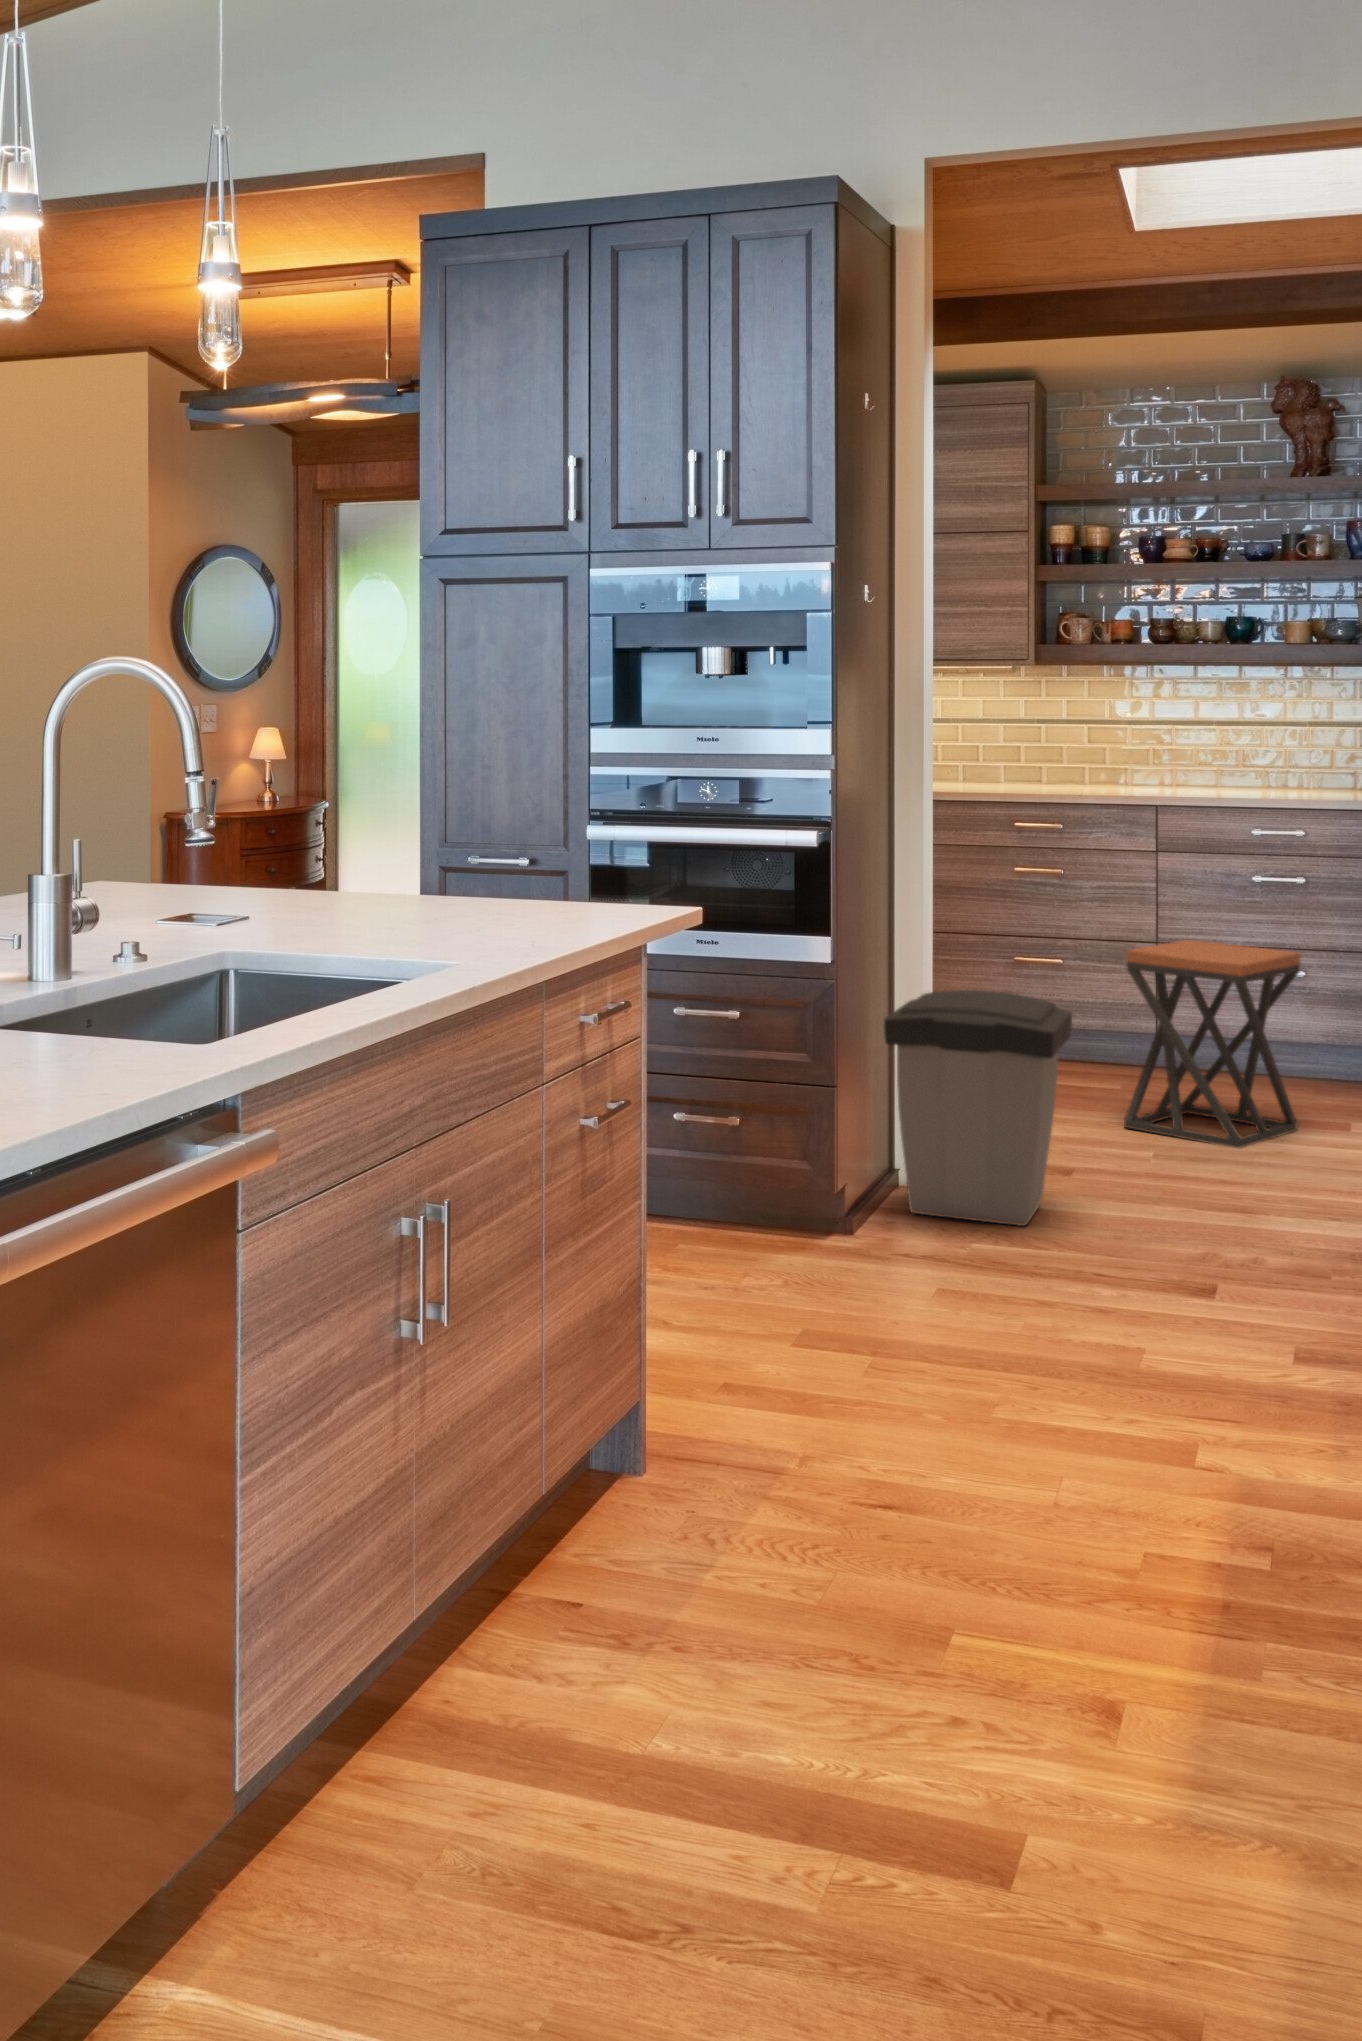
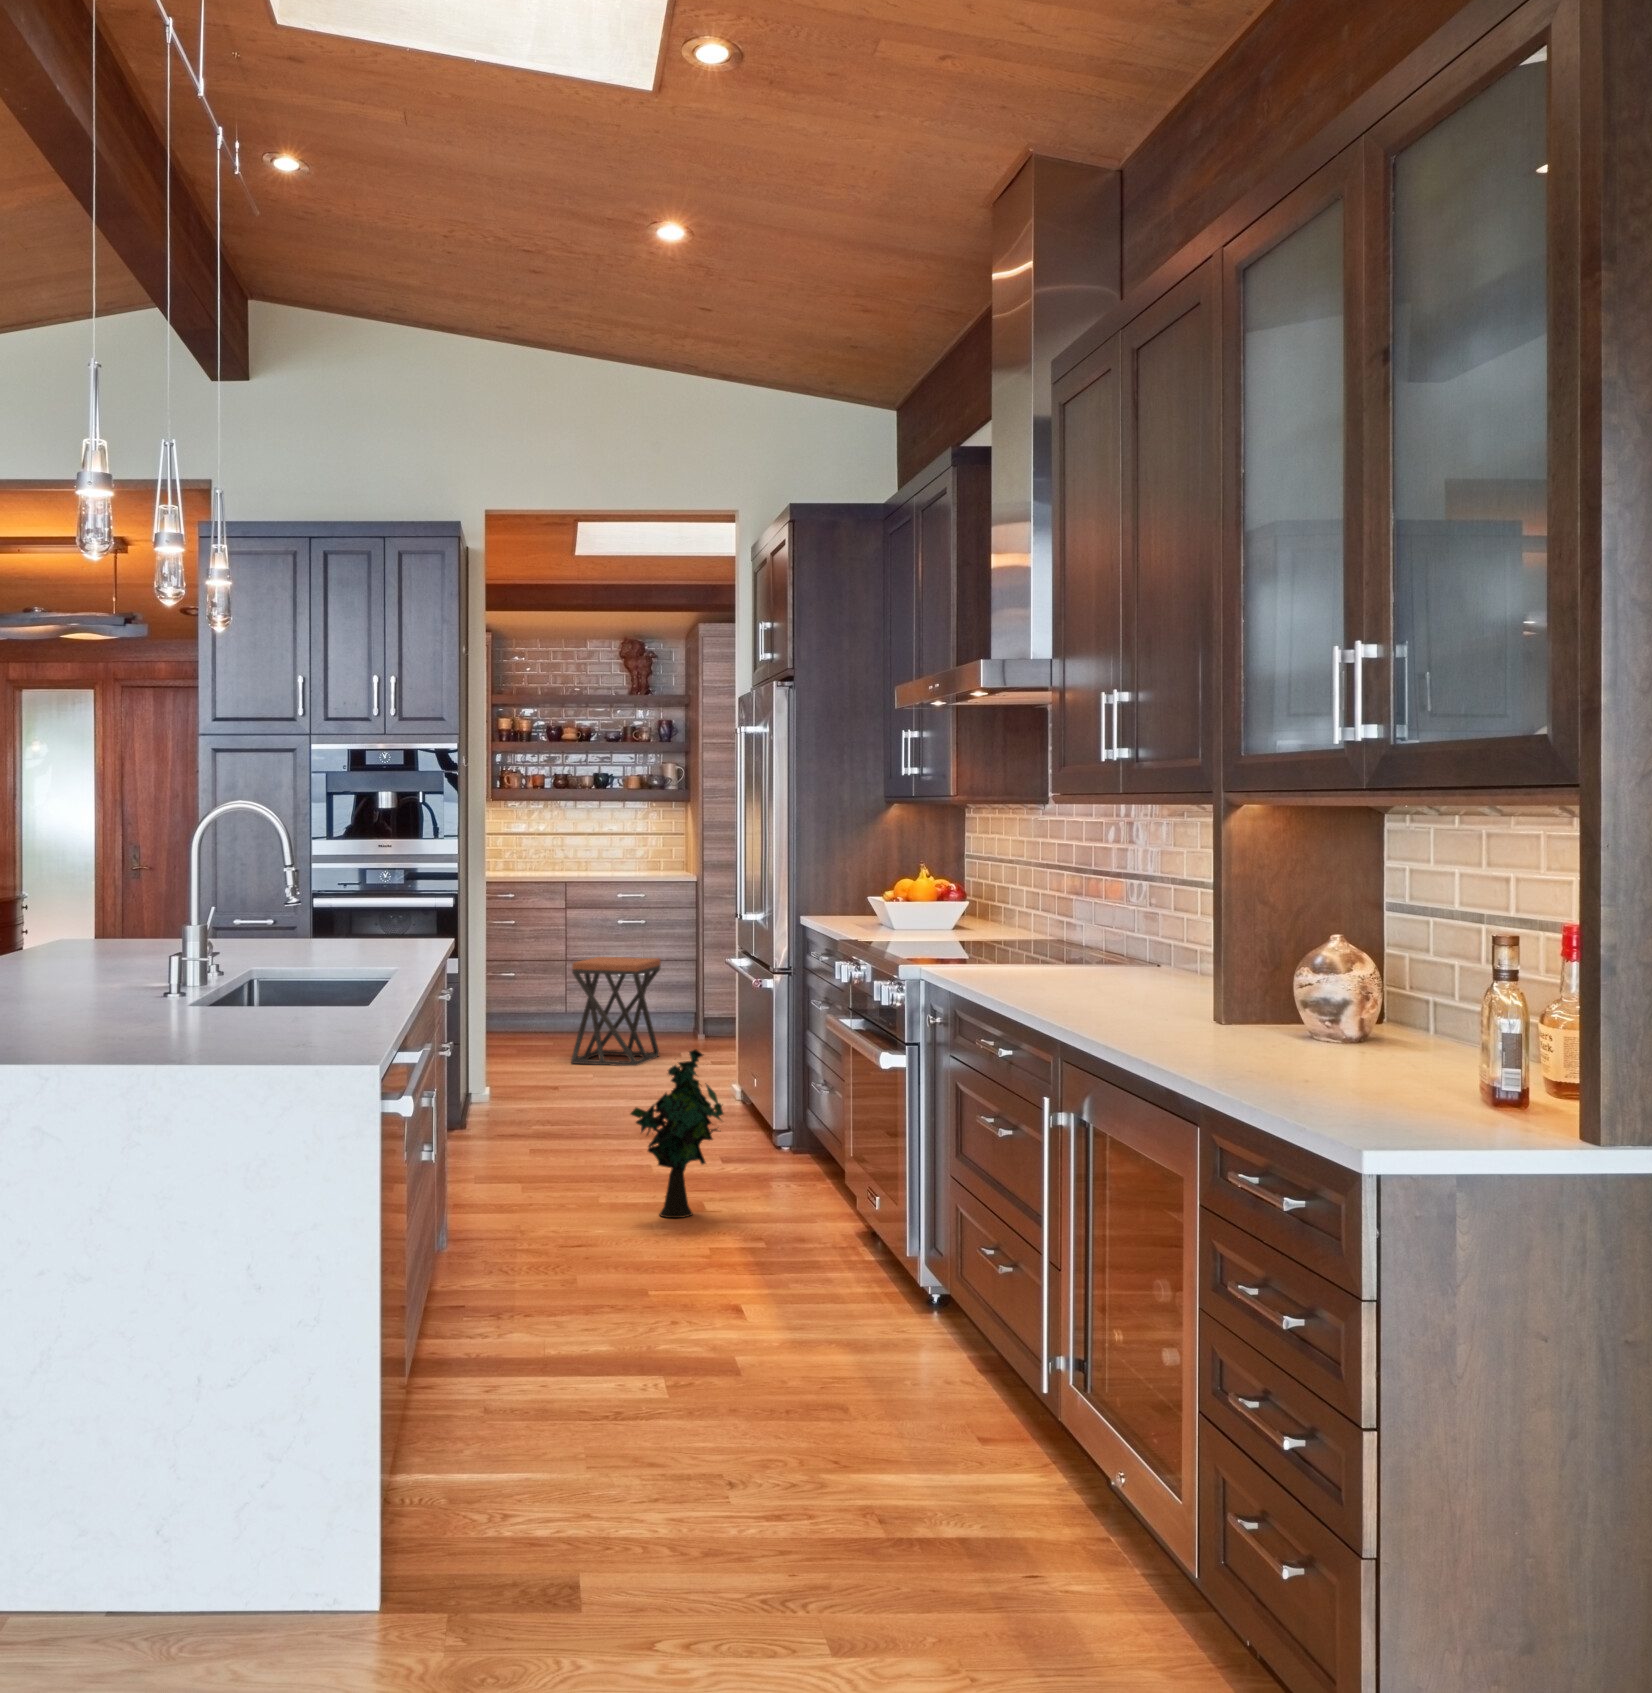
trash can: present [884,990,1072,1226] -> none [479,982,573,1107]
decorative plant: none [940,1245,1166,1639] -> present [631,1049,723,1218]

